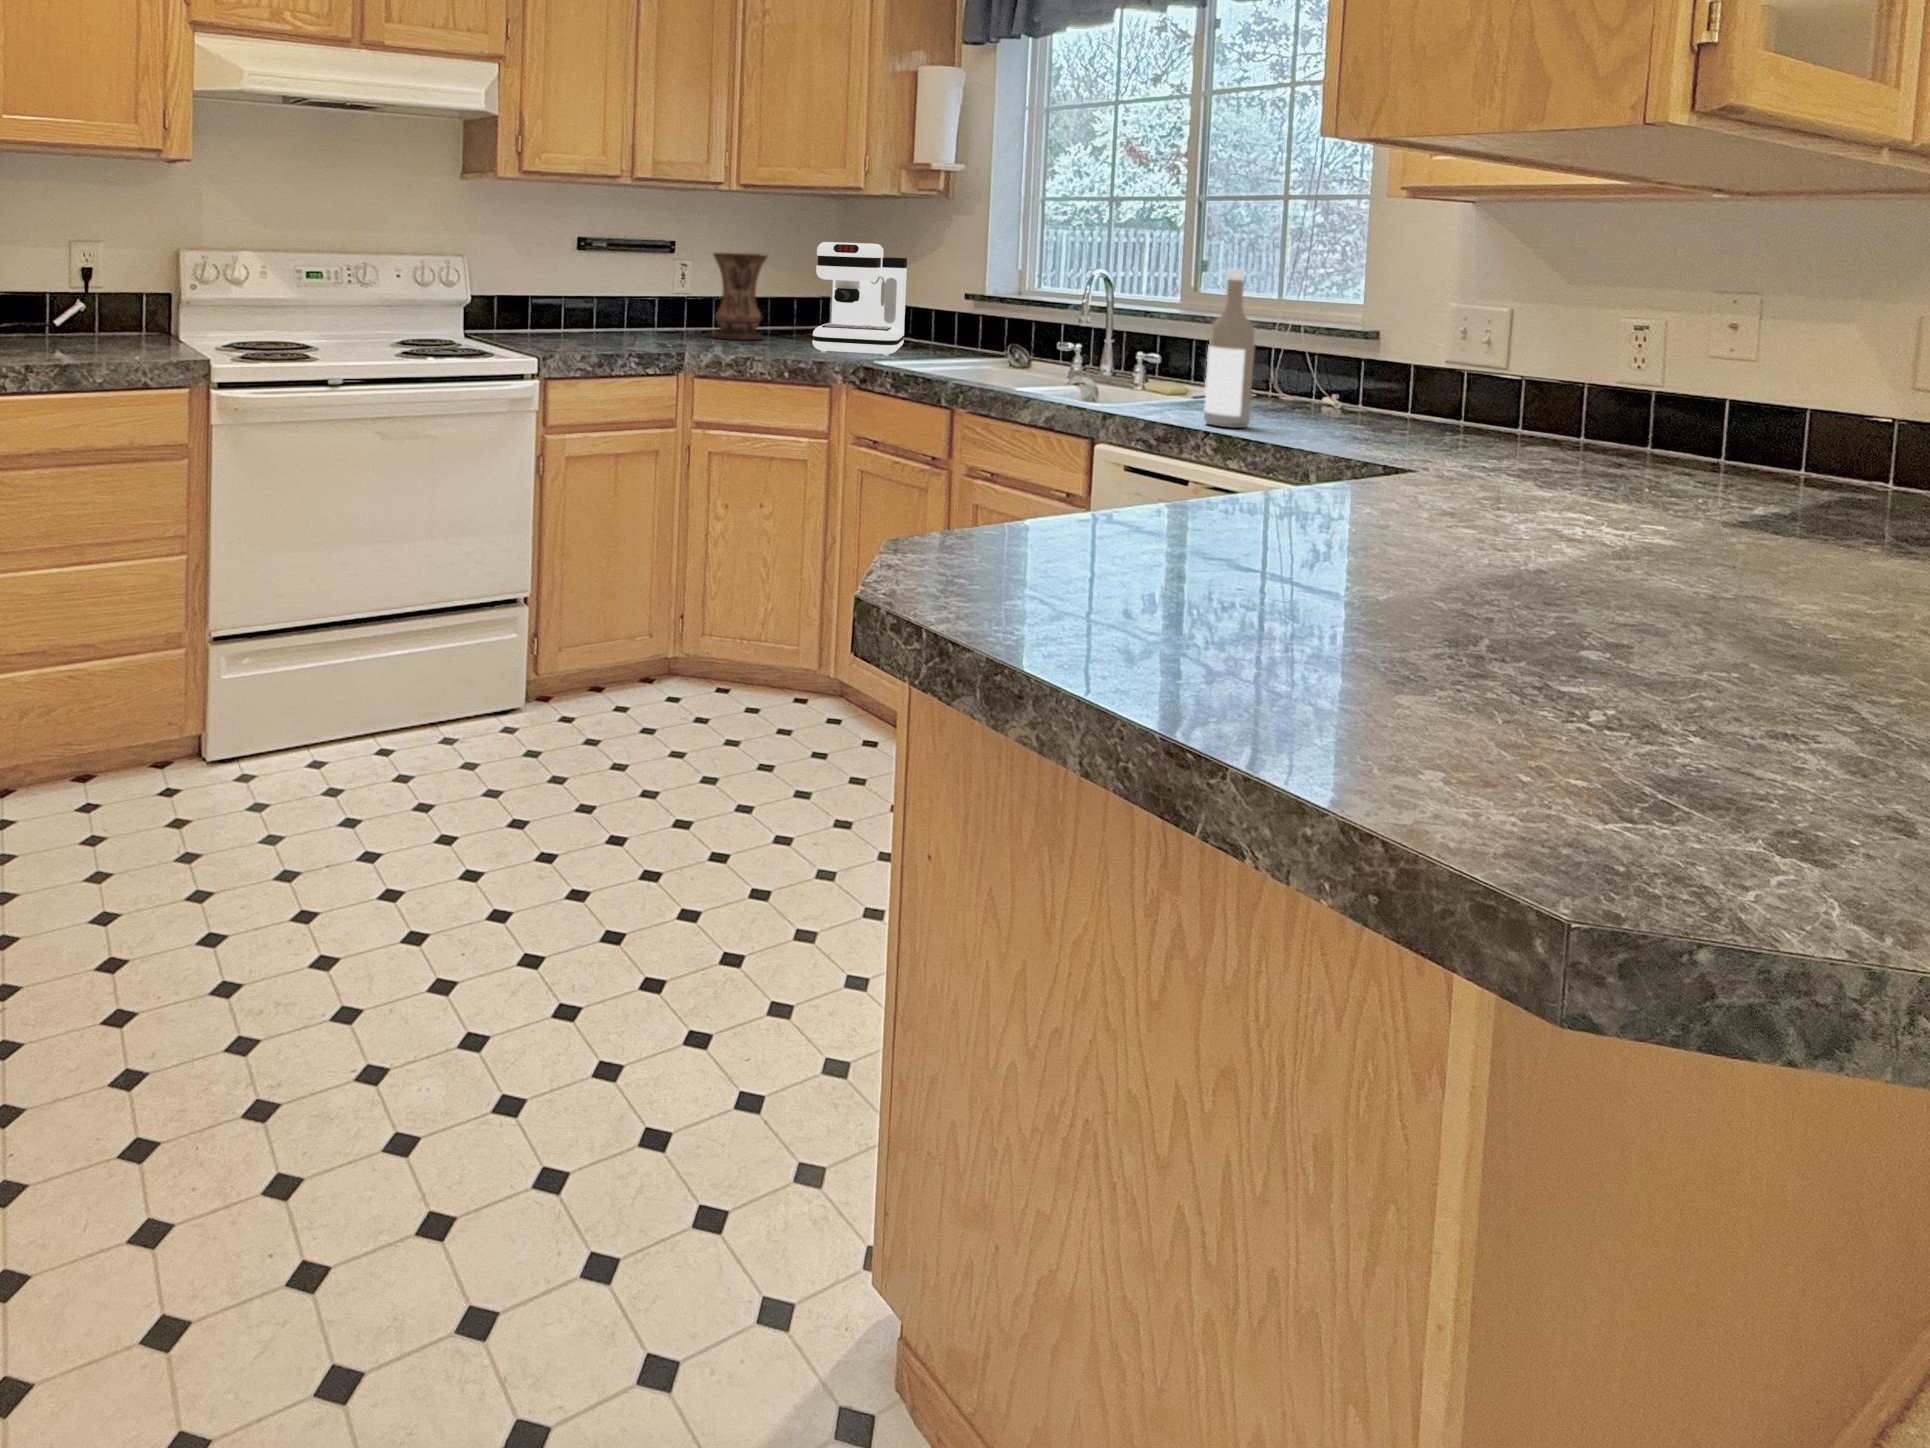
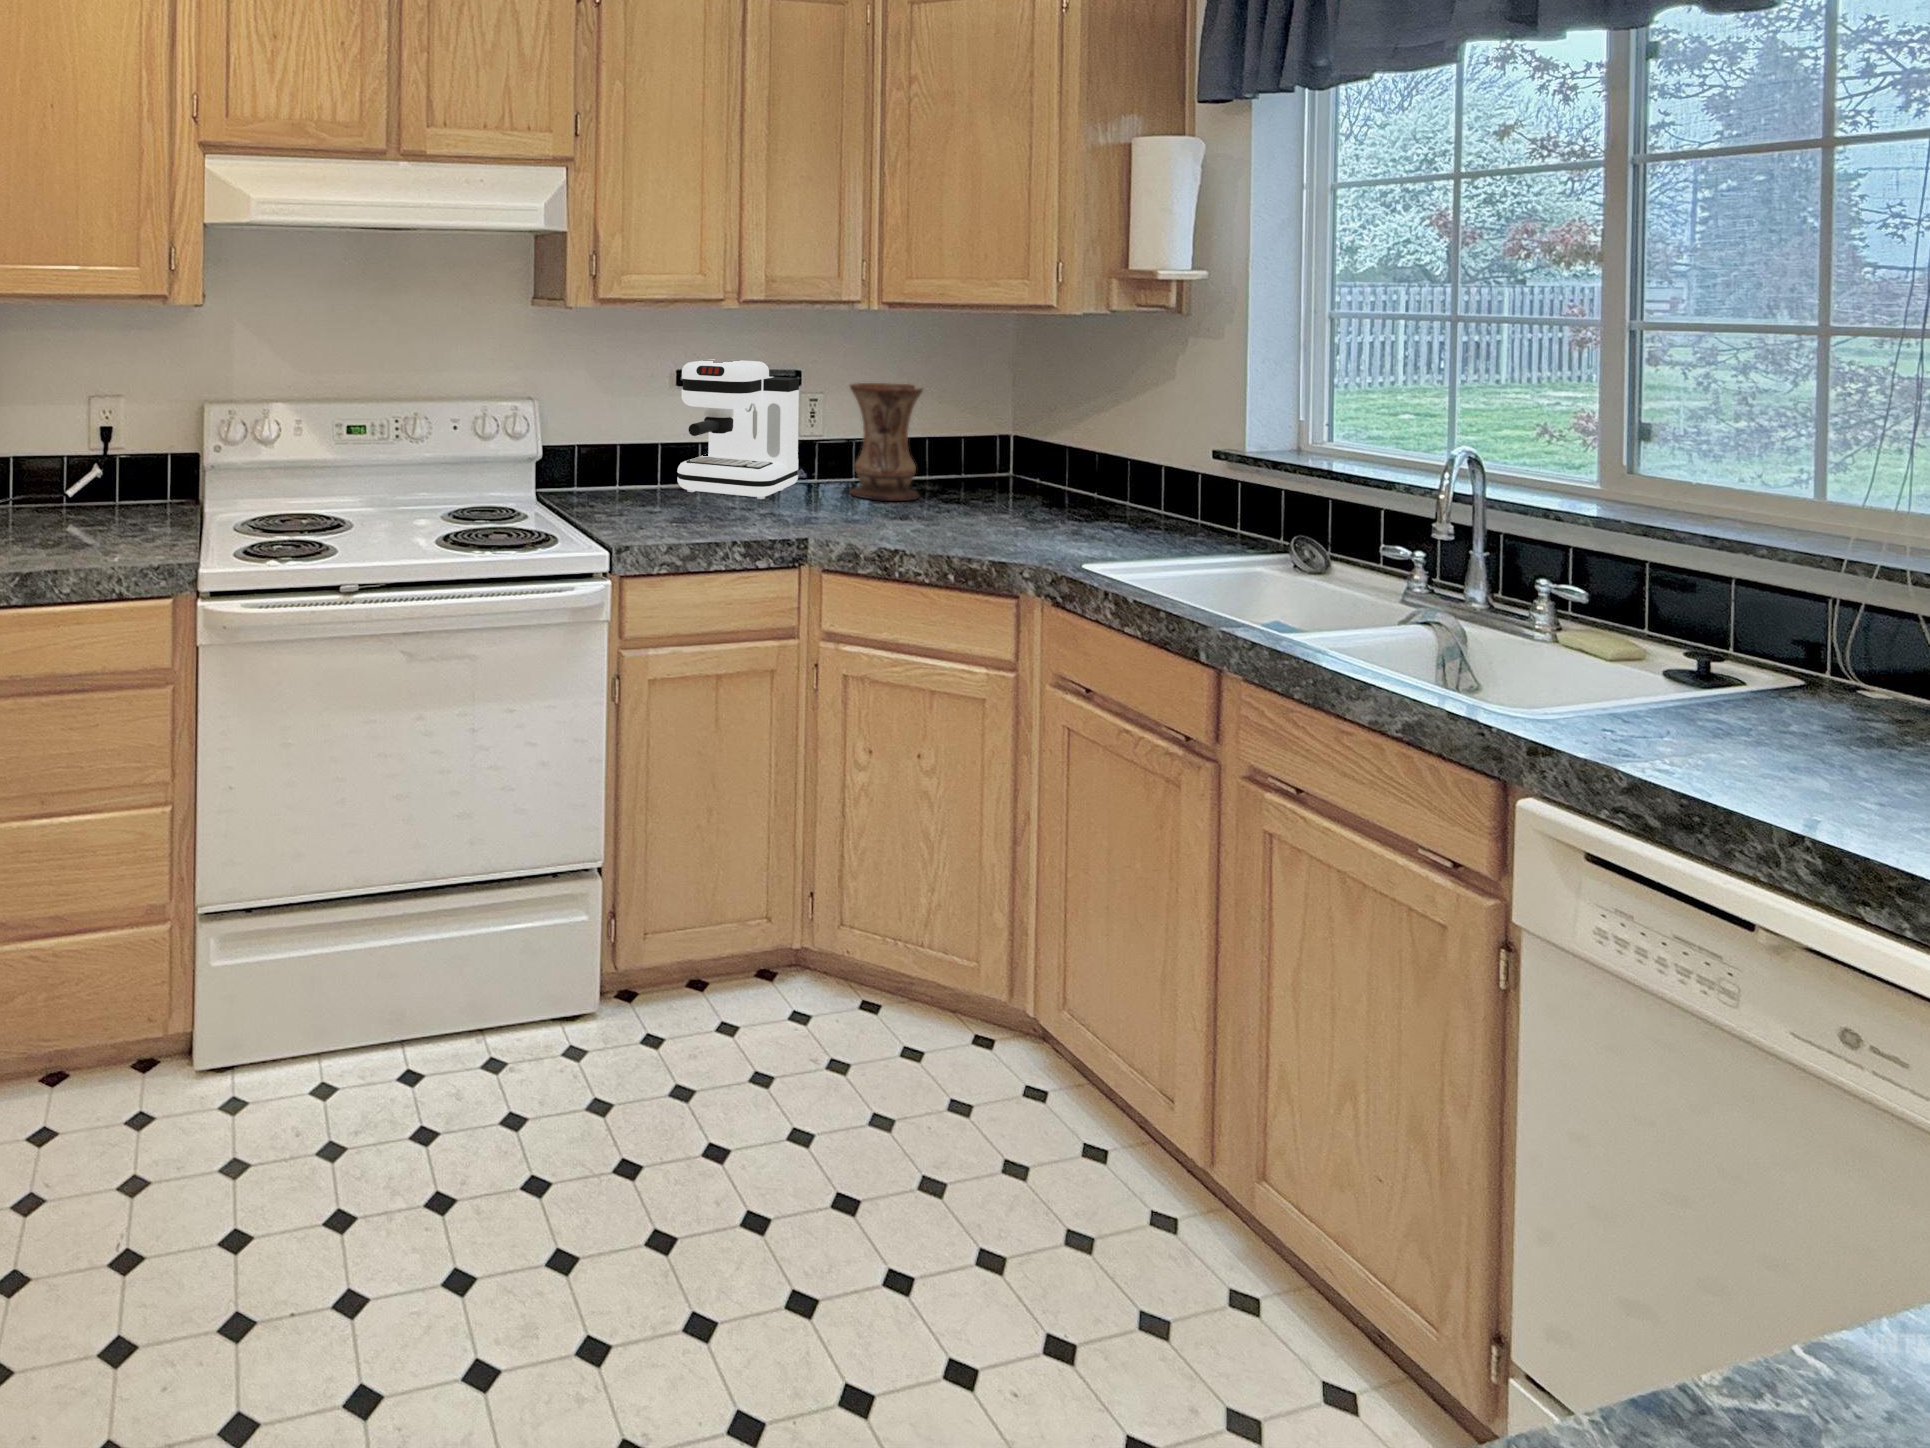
coffee maker: present [812,242,907,356] -> present [677,360,799,499]
wine bottle: present [1204,268,1255,428] -> none [1765,517,1885,831]

